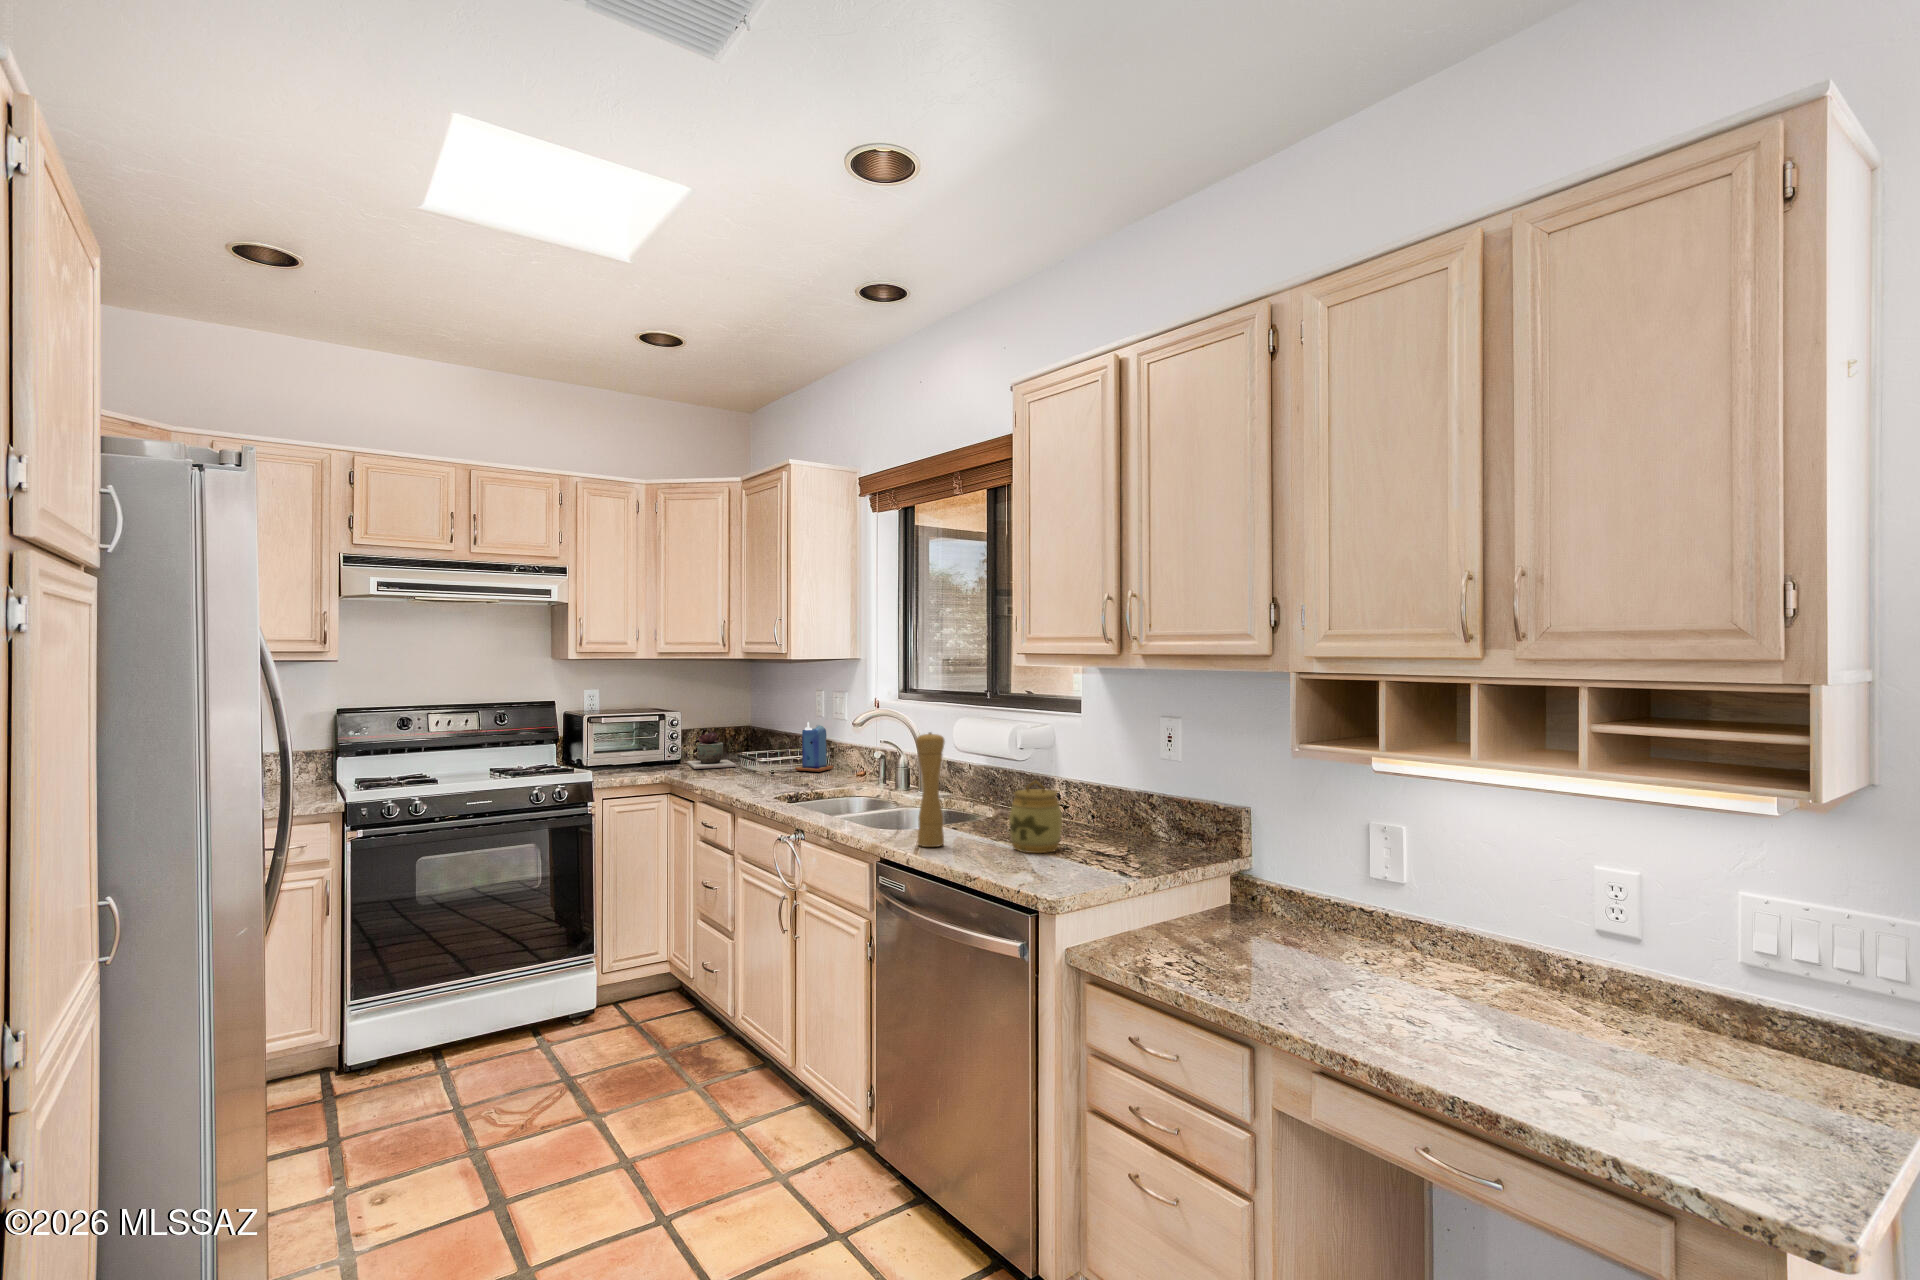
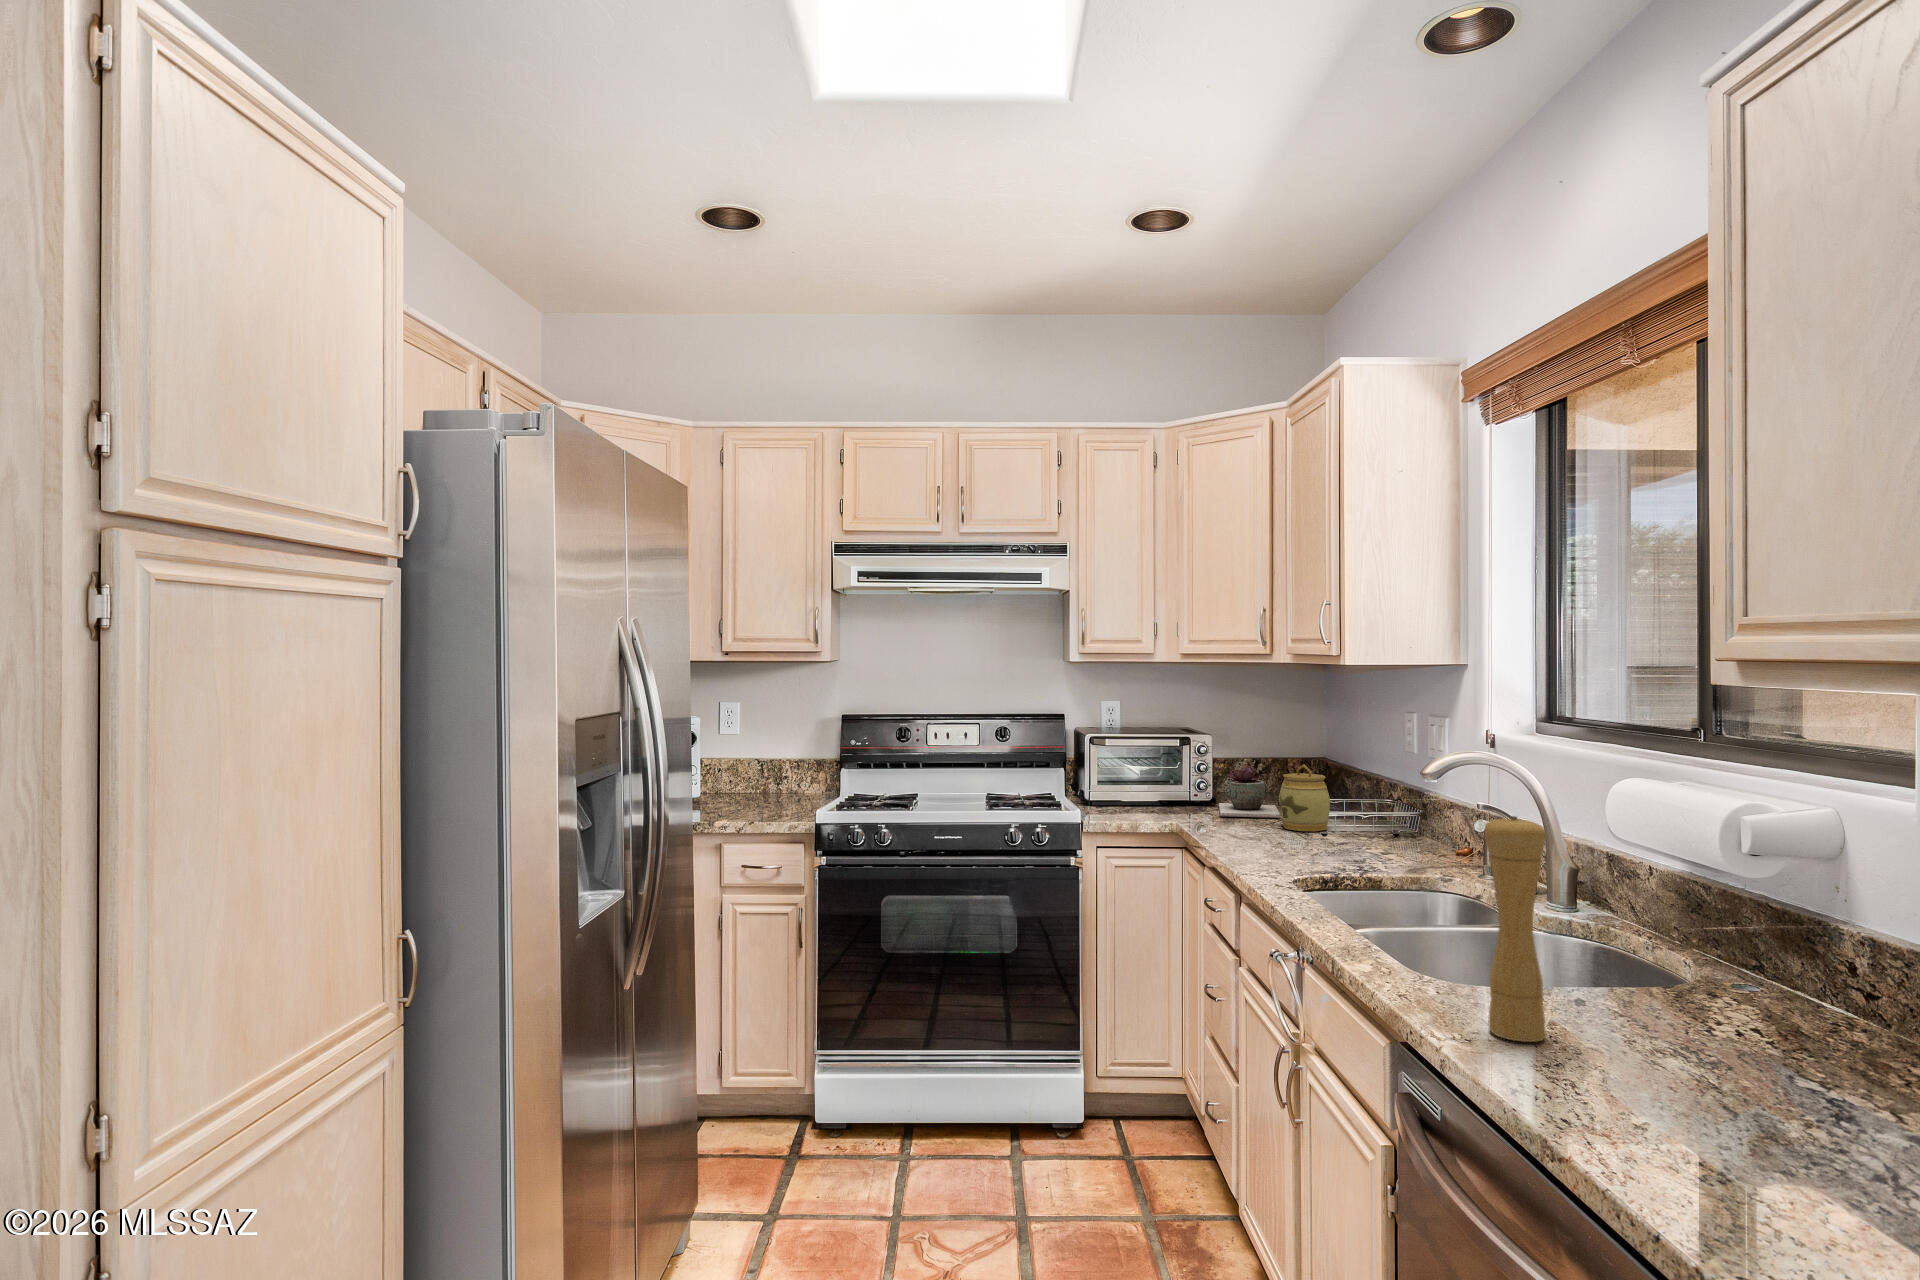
candle: present [795,722,833,772] -> none [1362,761,1425,839]
jar: present [1009,781,1062,853] -> present [1279,764,1330,831]

